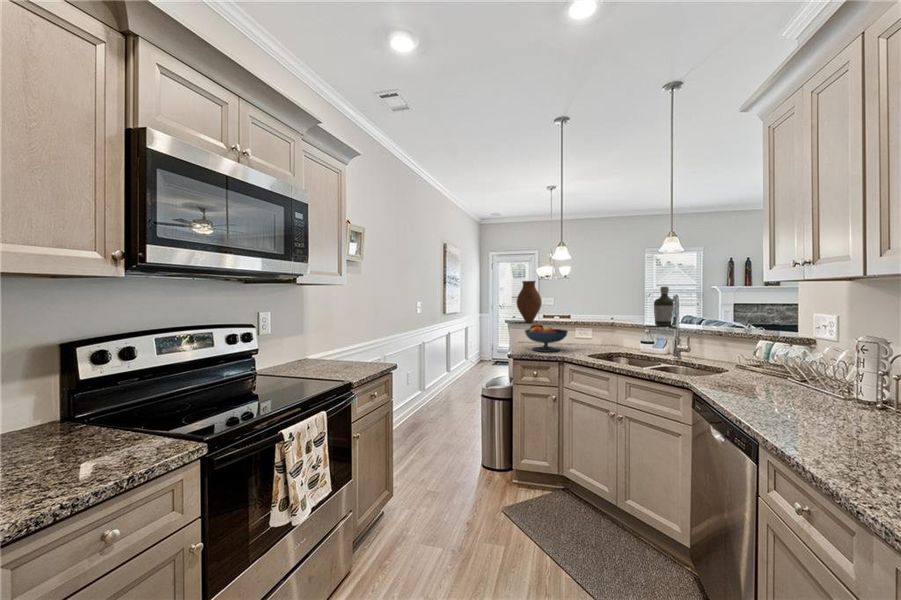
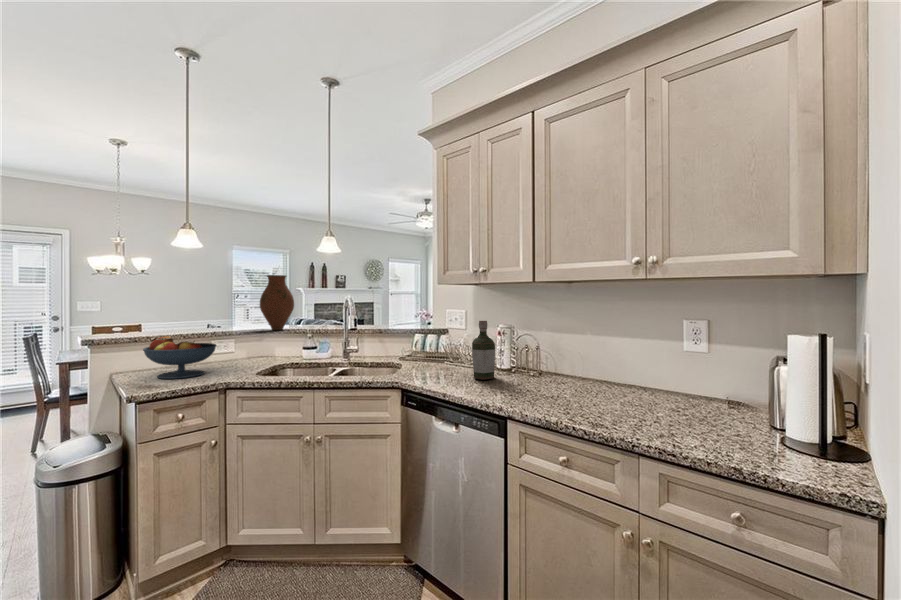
vase: present [517,281,542,323] -> present [260,275,294,330]
bottle: present [654,287,674,326] -> present [472,321,495,380]

